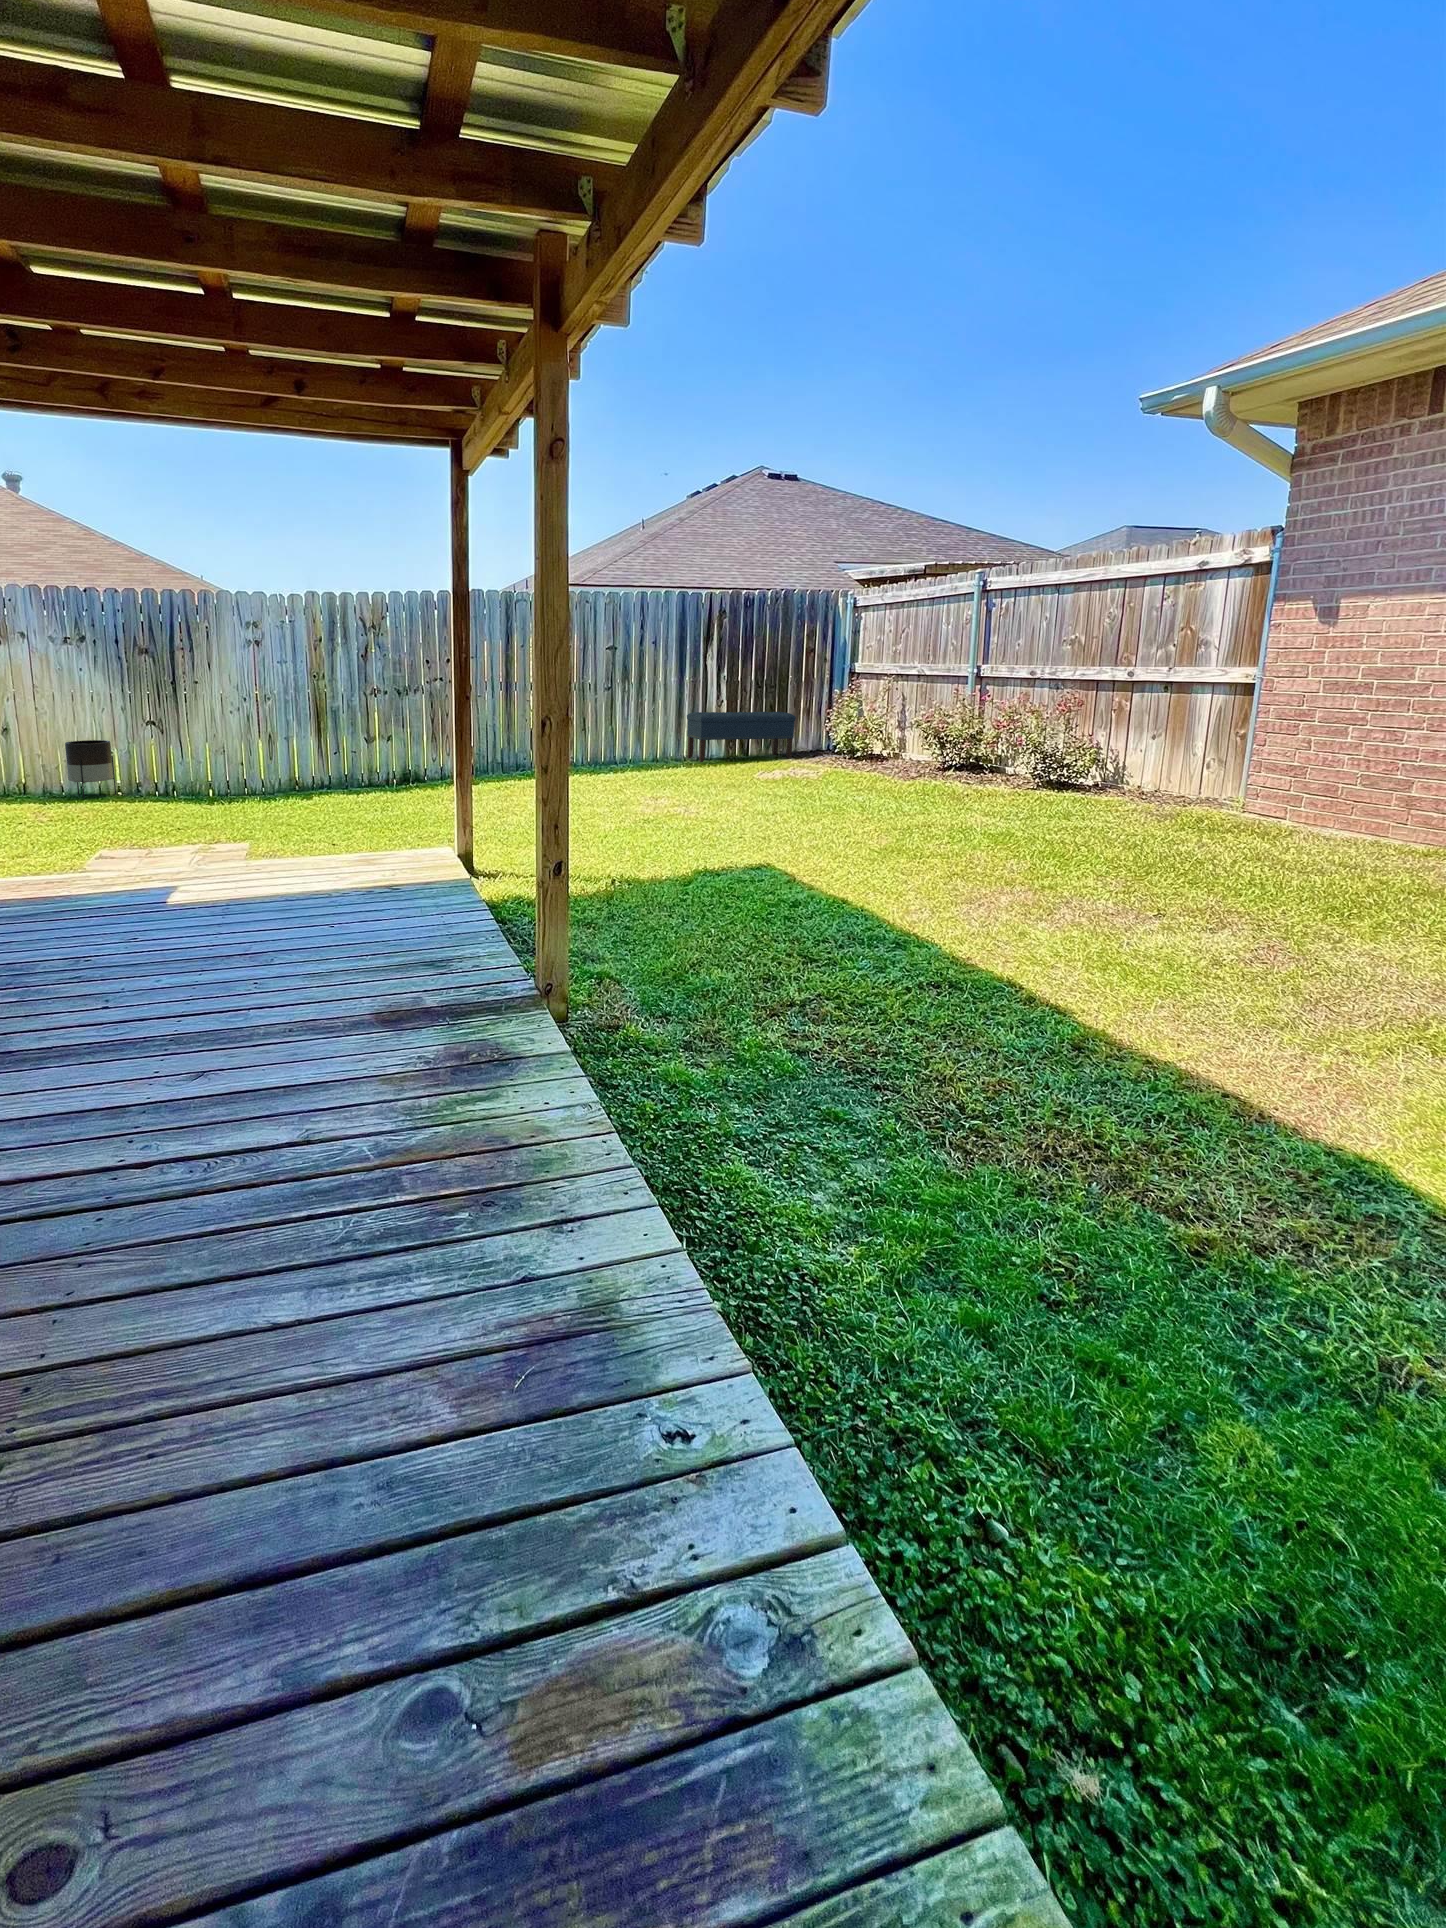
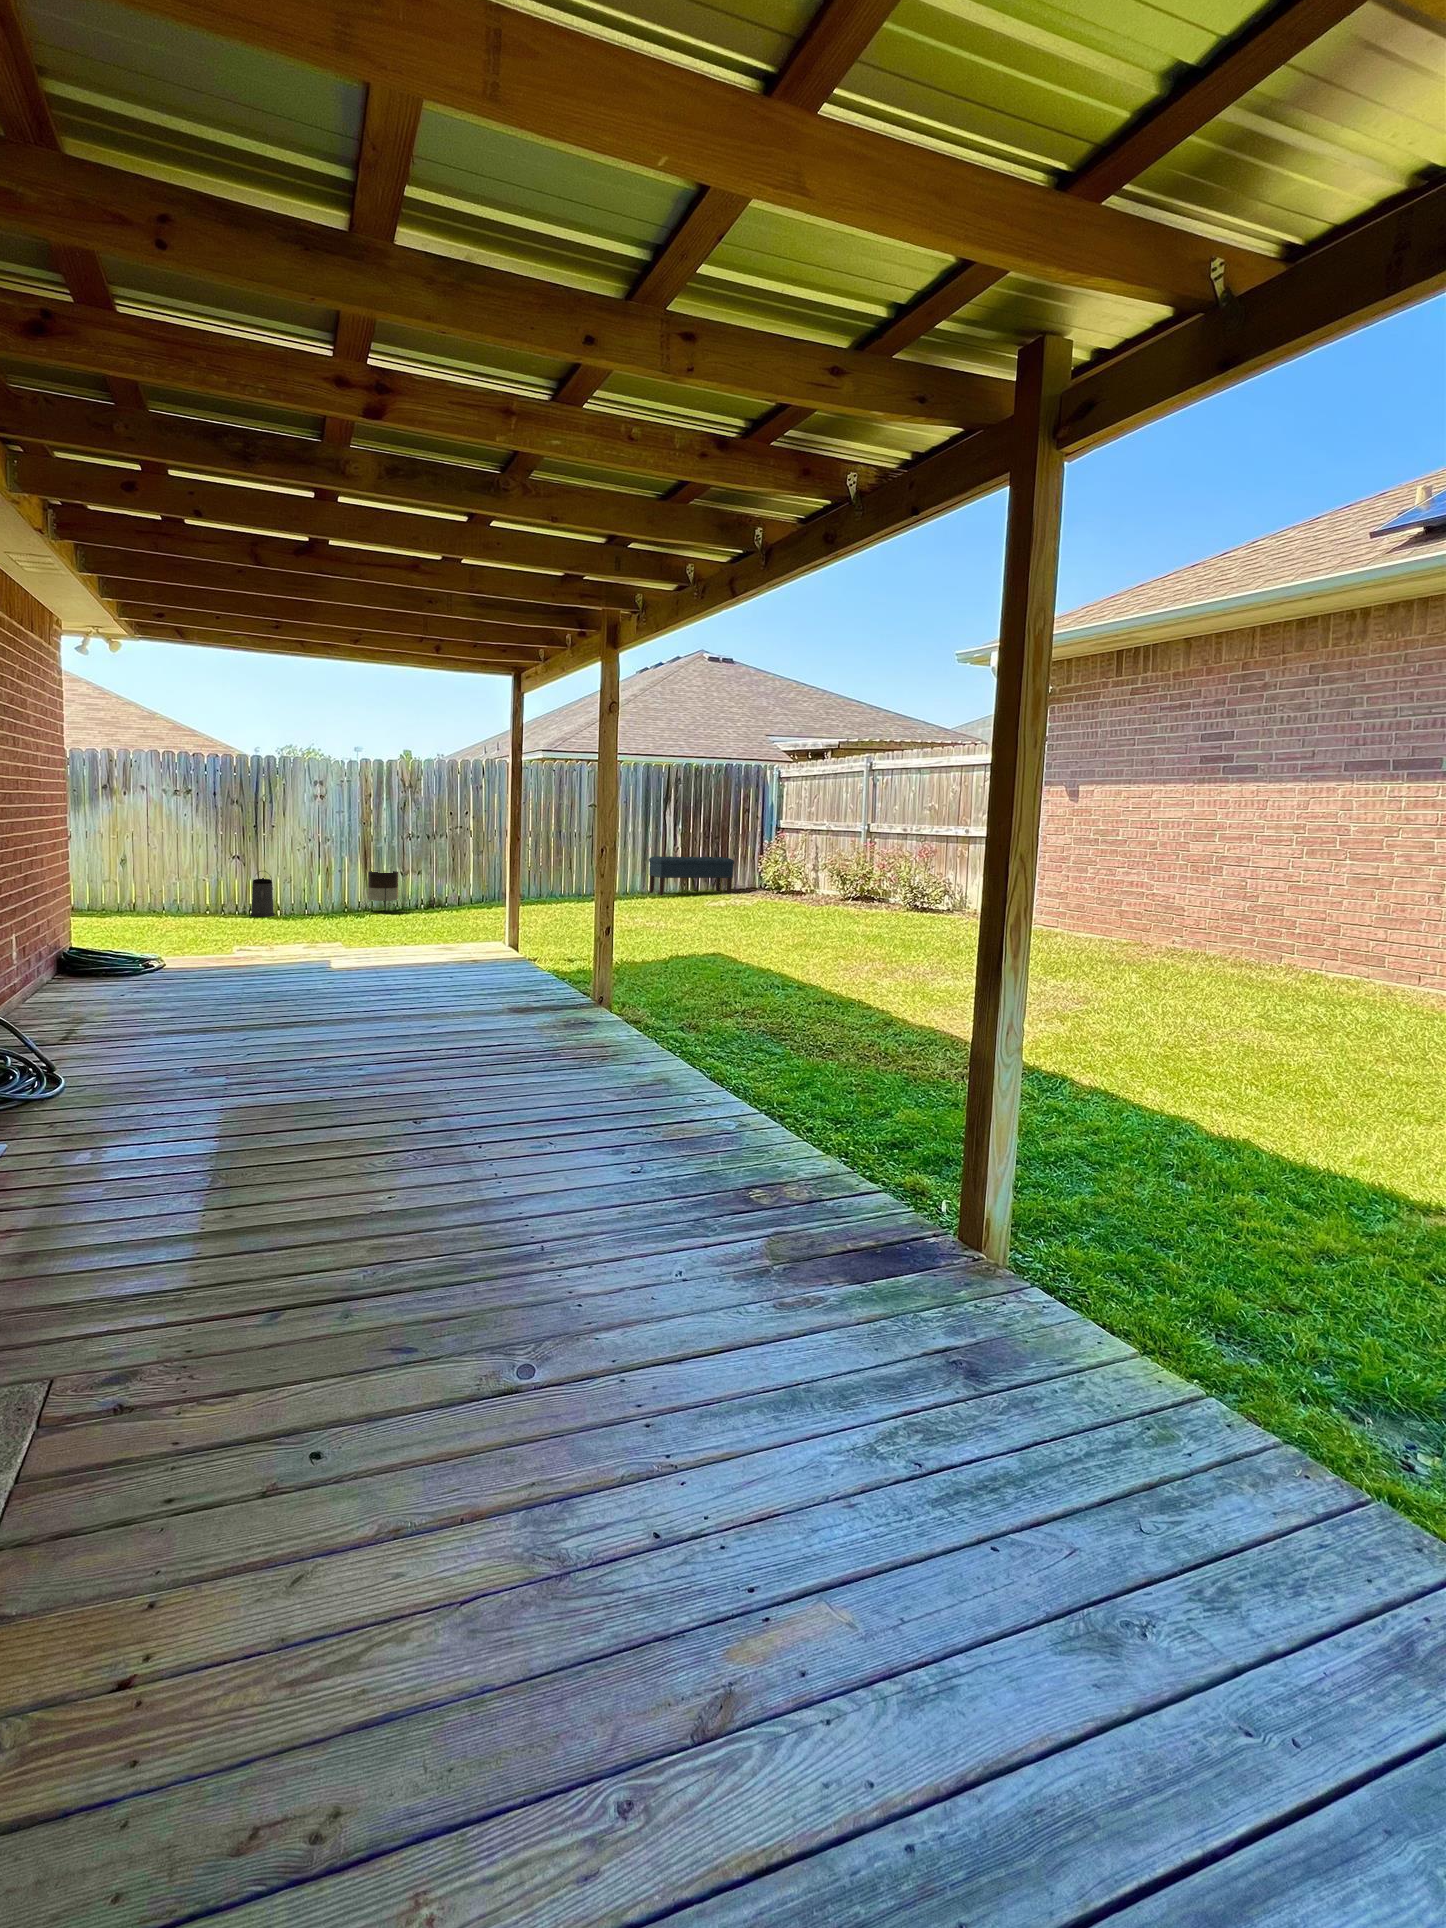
planter: present [65,740,116,799] -> present [368,871,398,913]
watering can: none [164,741,197,801] -> present [251,871,274,916]

